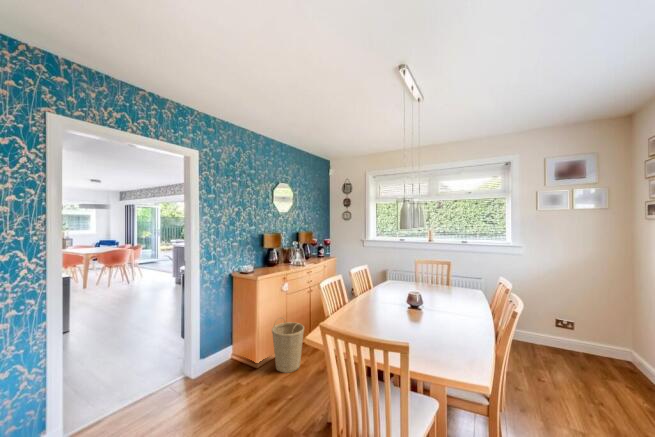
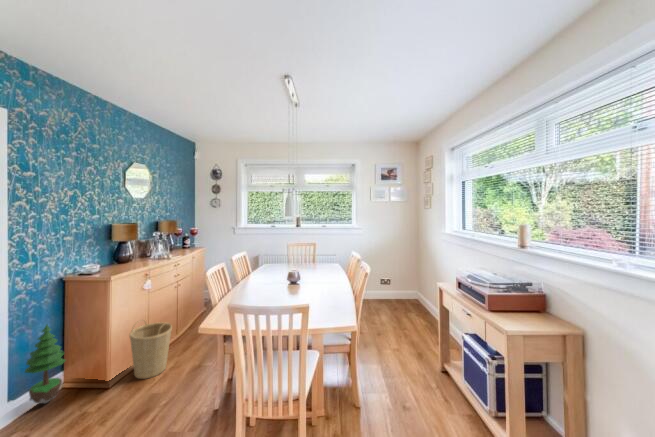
potted tree: none [206,309,231,373] -> present [25,325,65,403]

